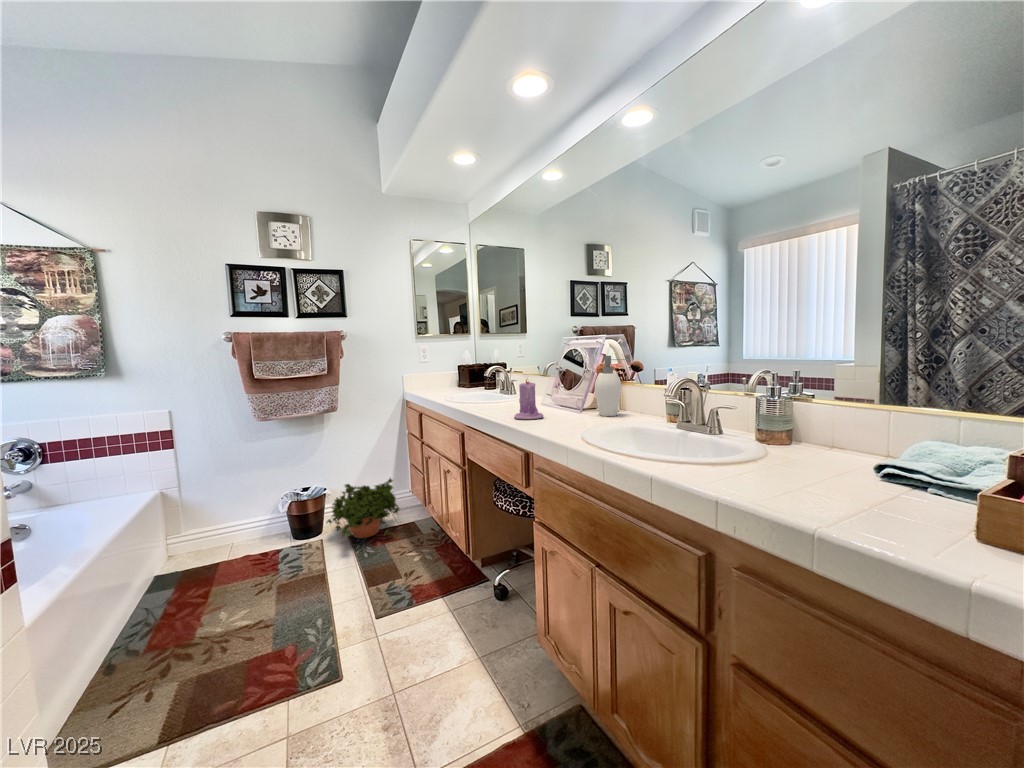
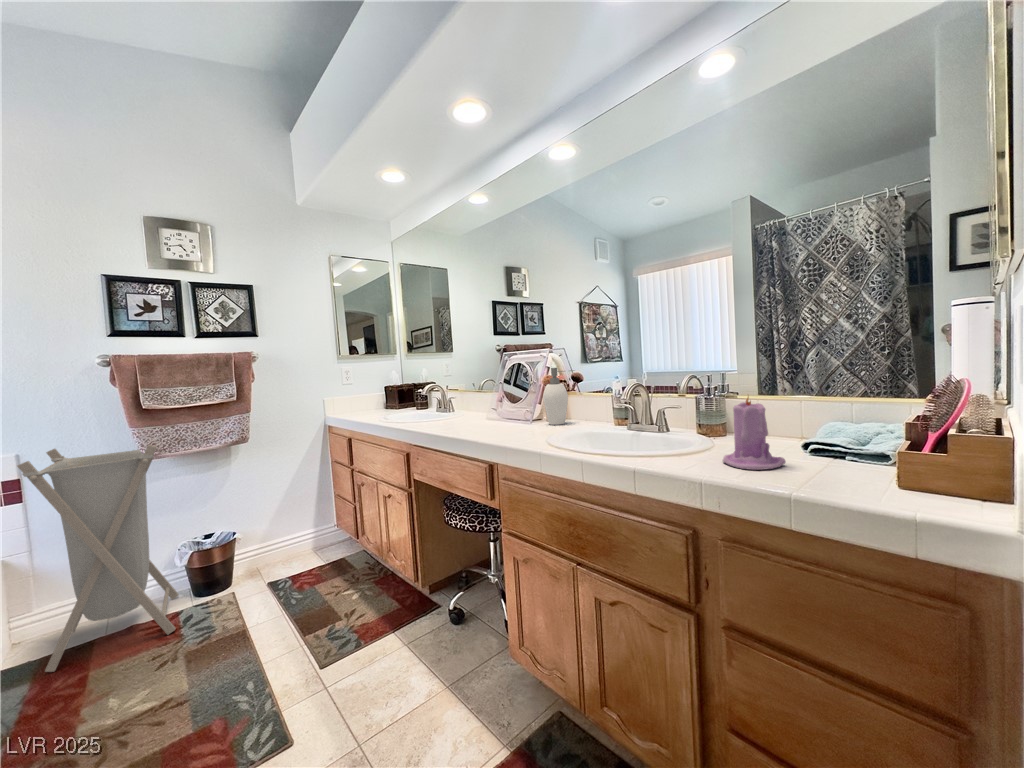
candle: present [514,380,543,419] -> present [723,397,786,470]
laundry hamper: none [164,402,282,582] -> present [17,445,179,672]
potted plant: present [326,478,400,538] -> none [238,510,329,587]

